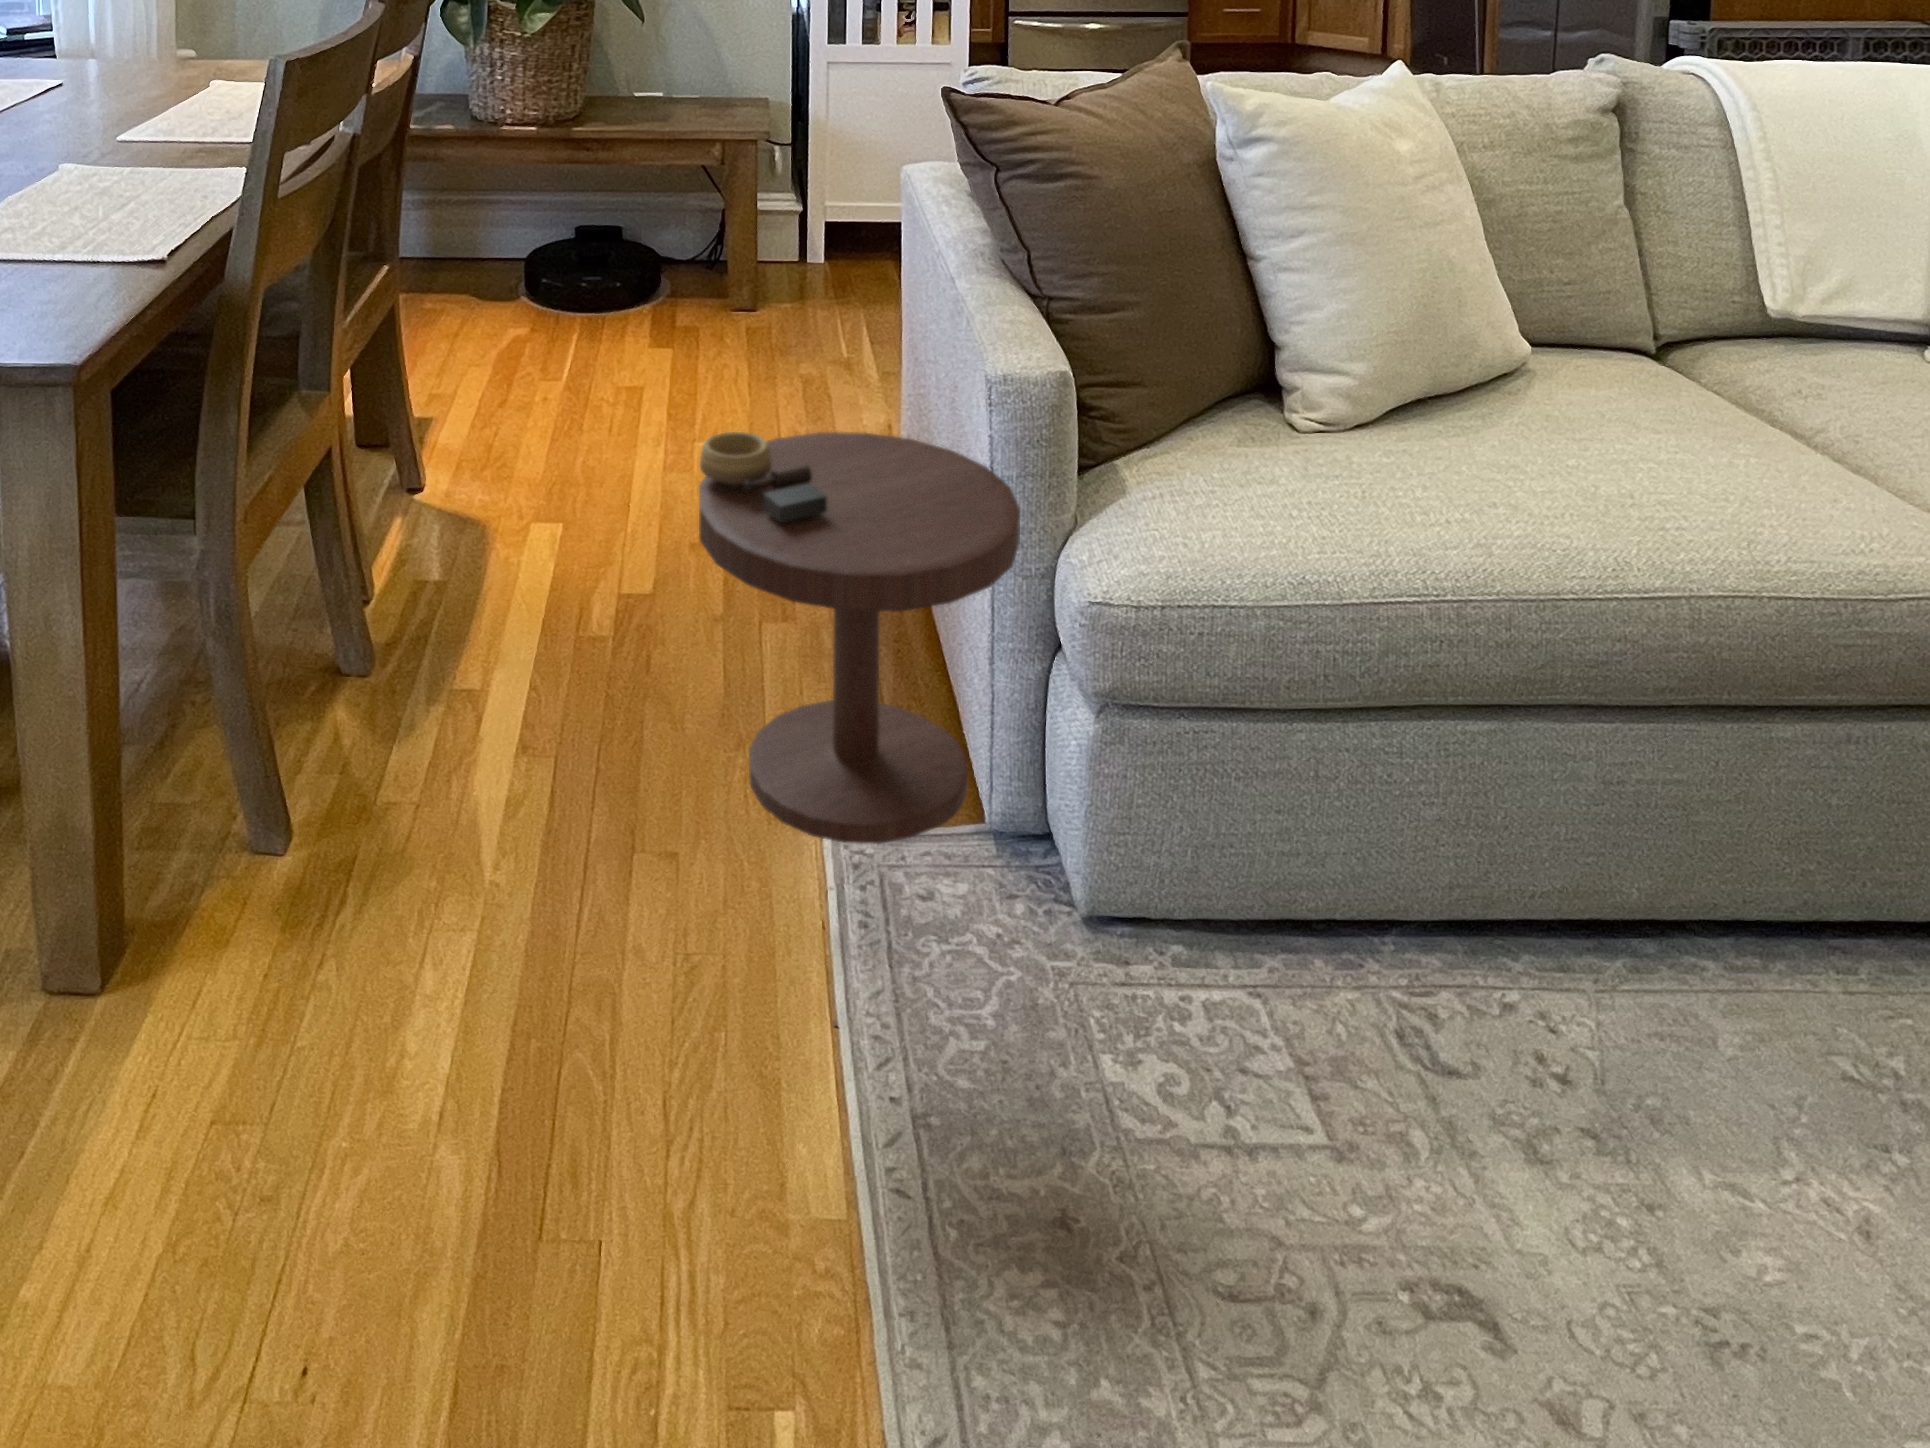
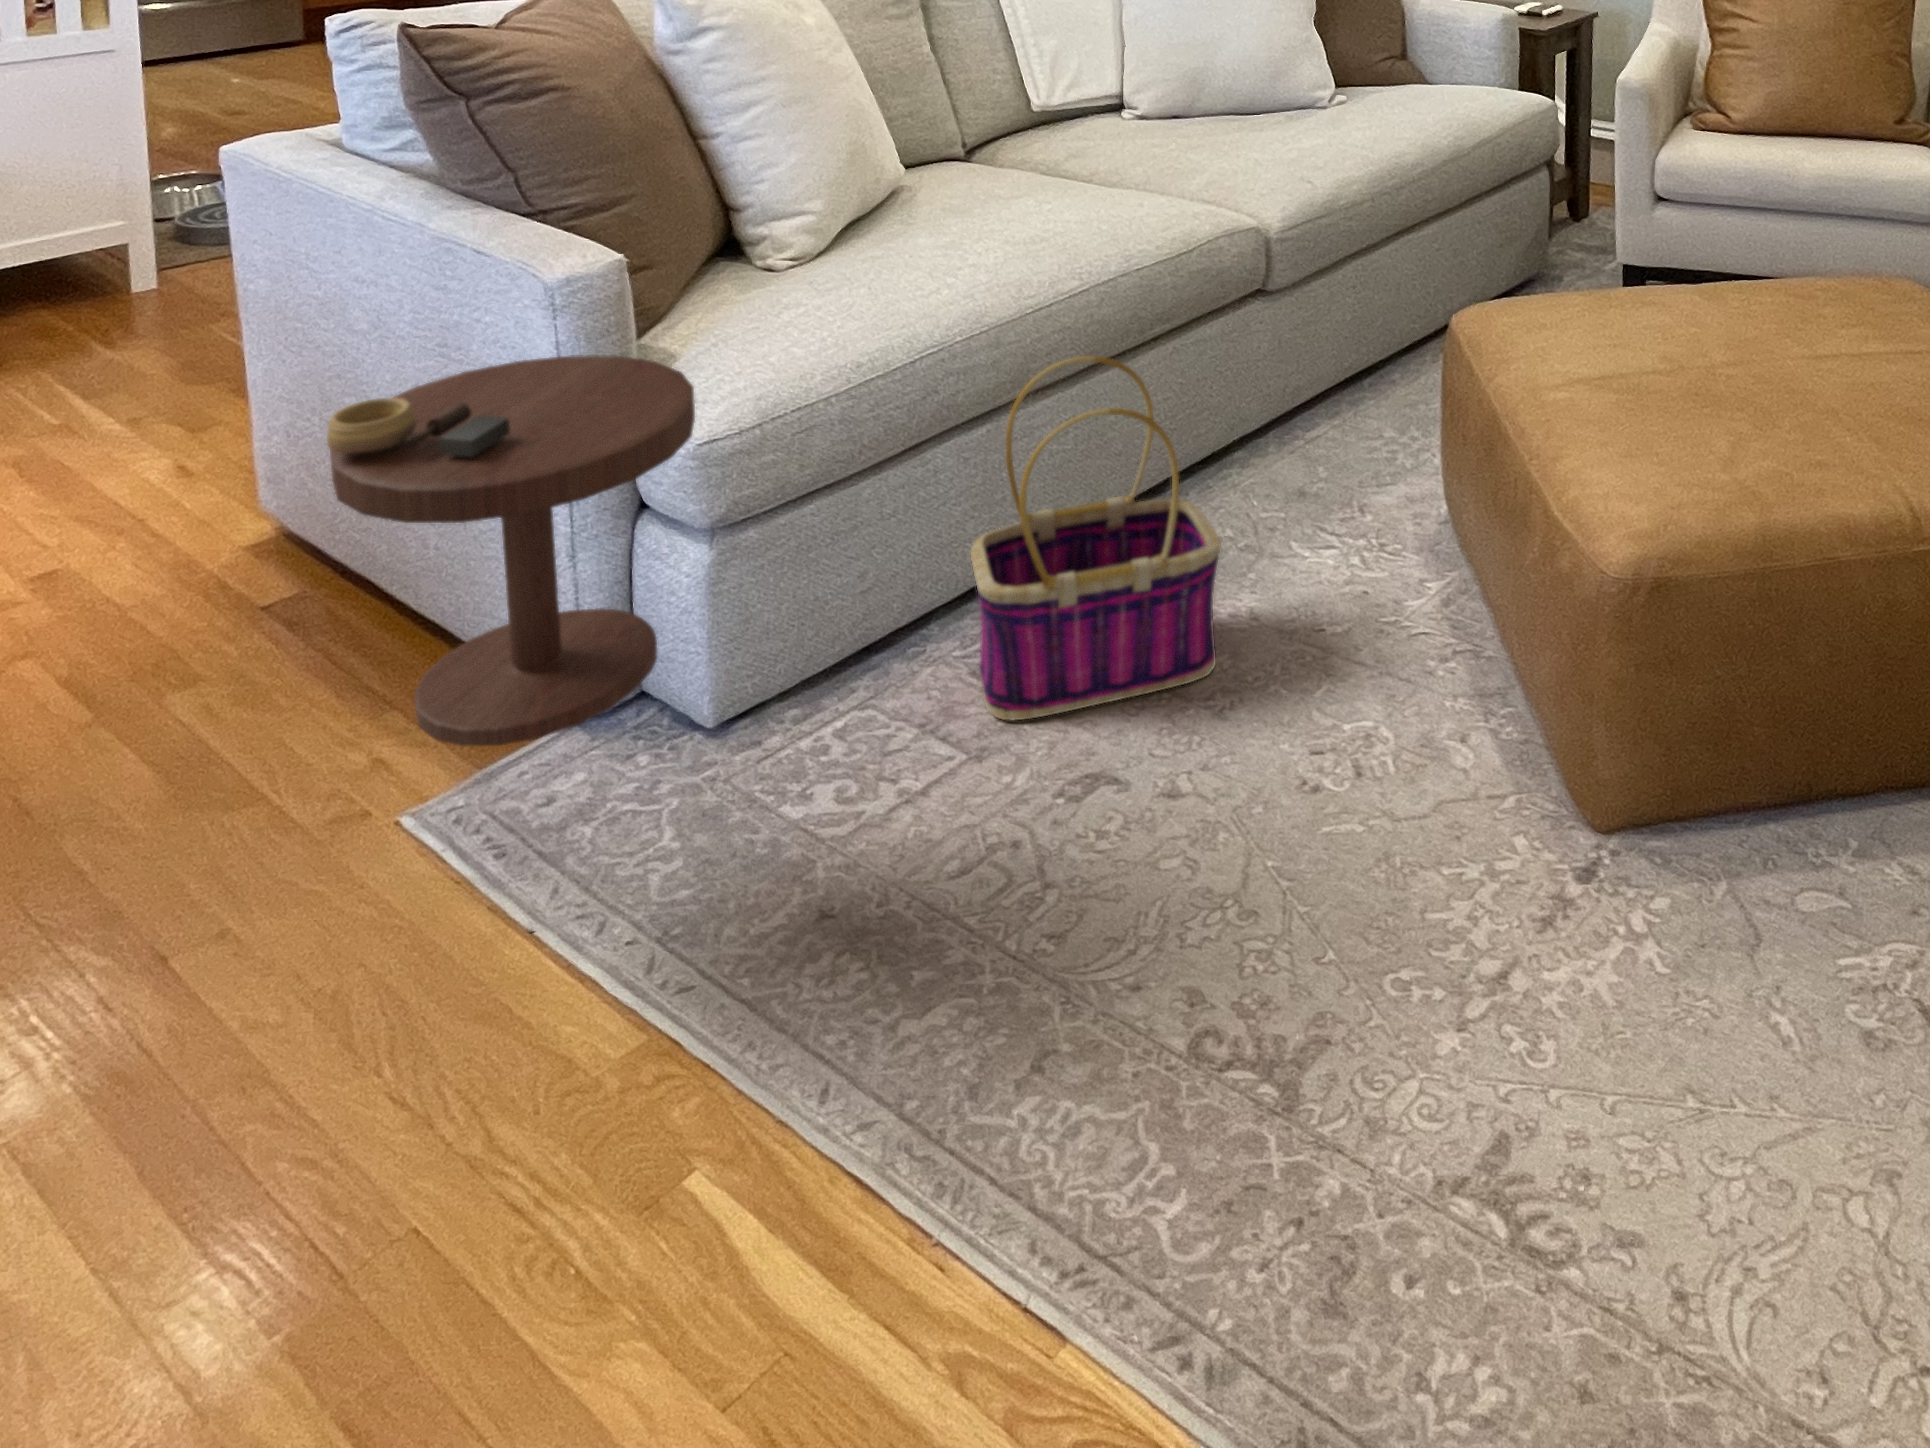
basket: none [1382,677,1774,1265] -> present [971,356,1221,720]

